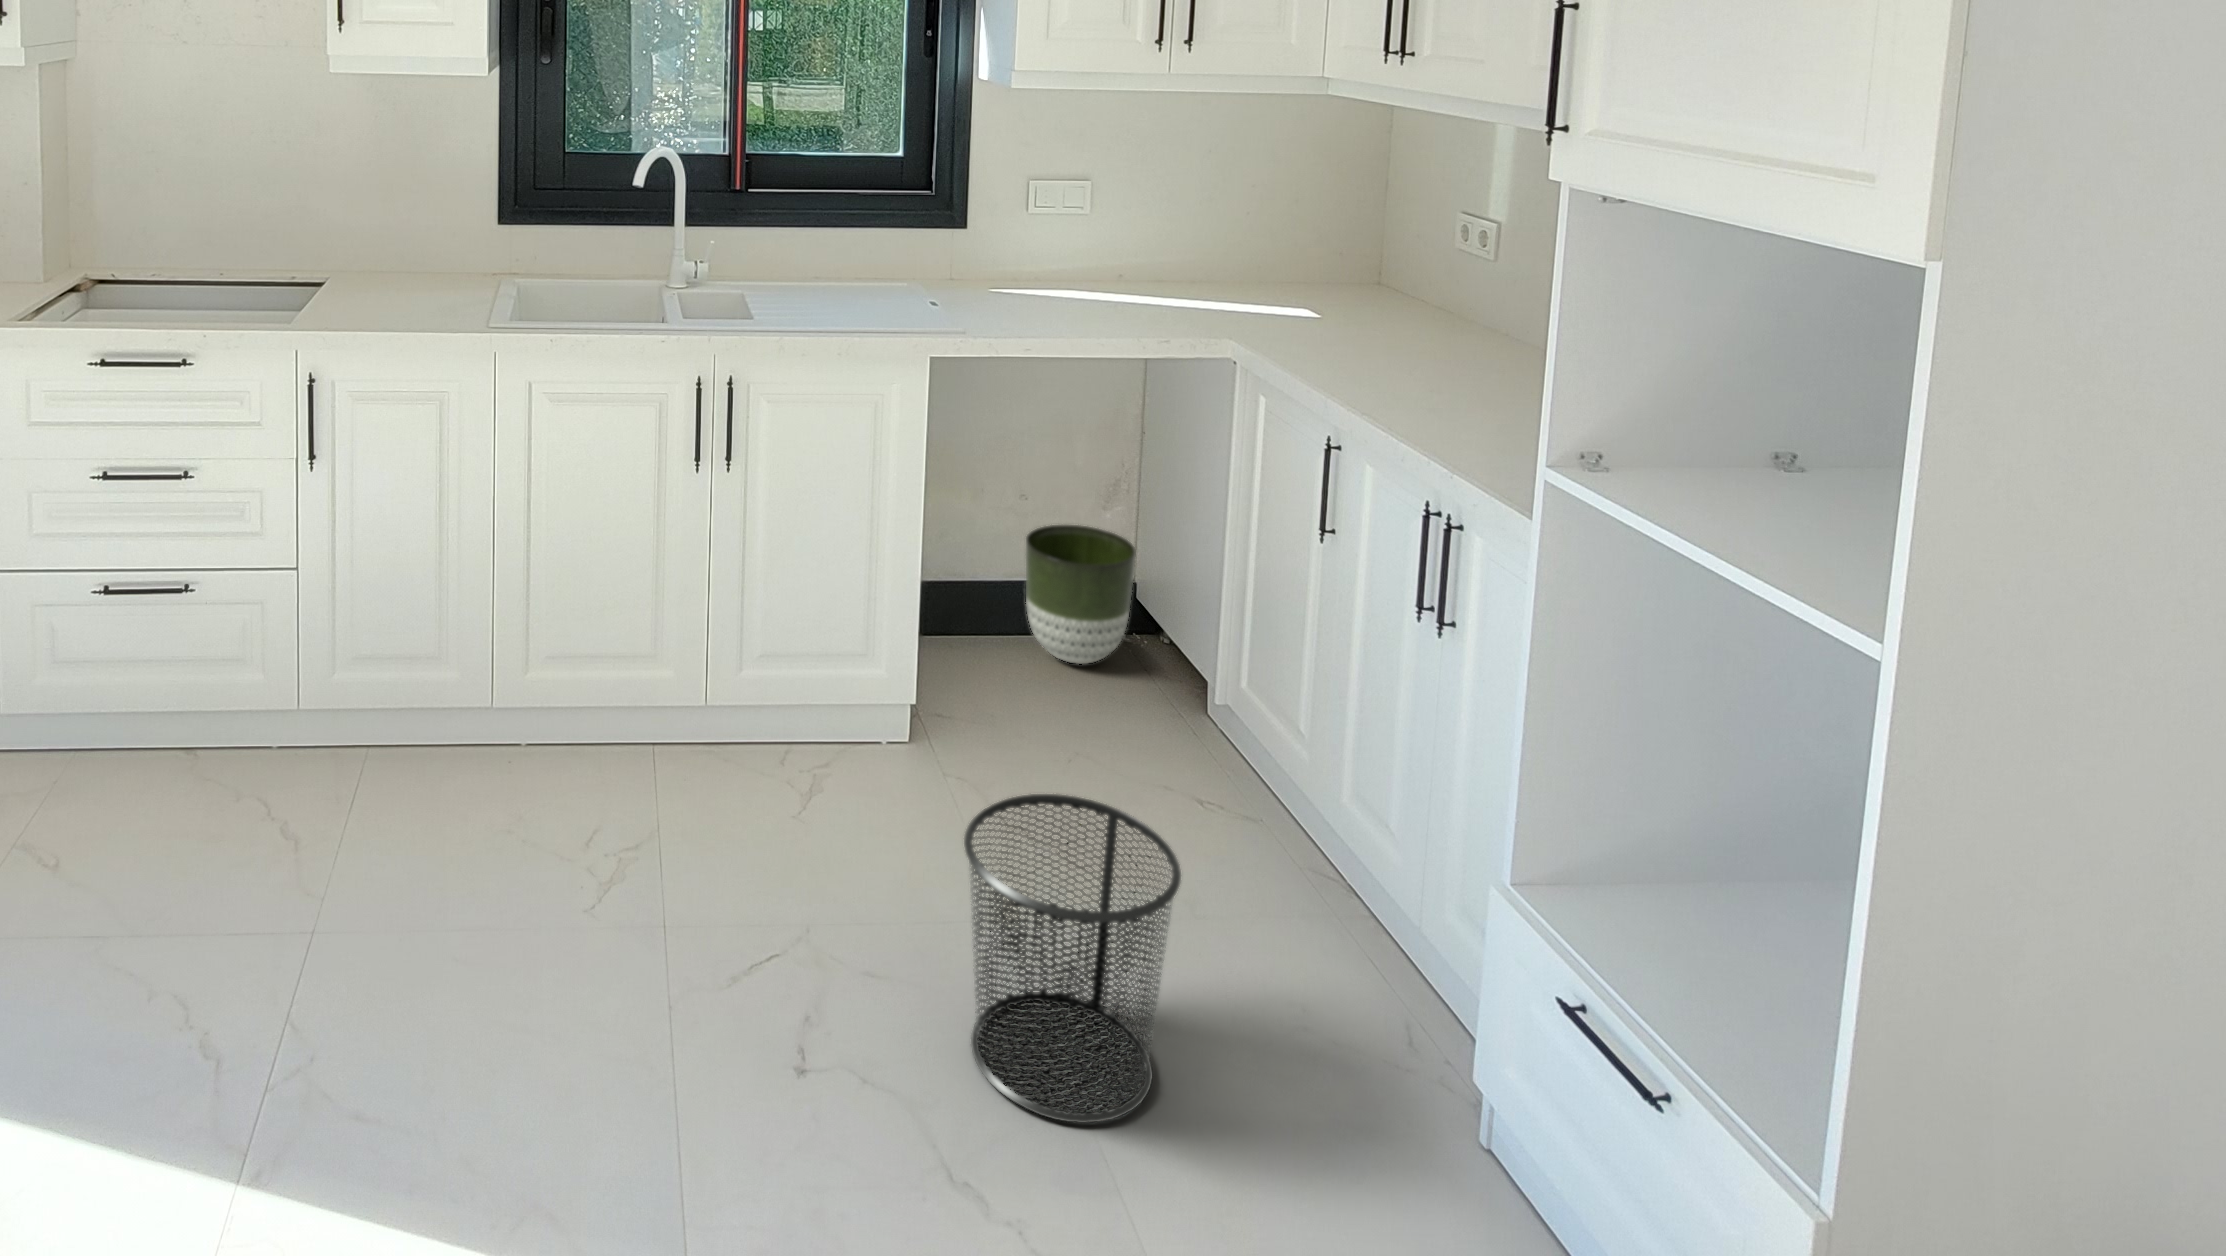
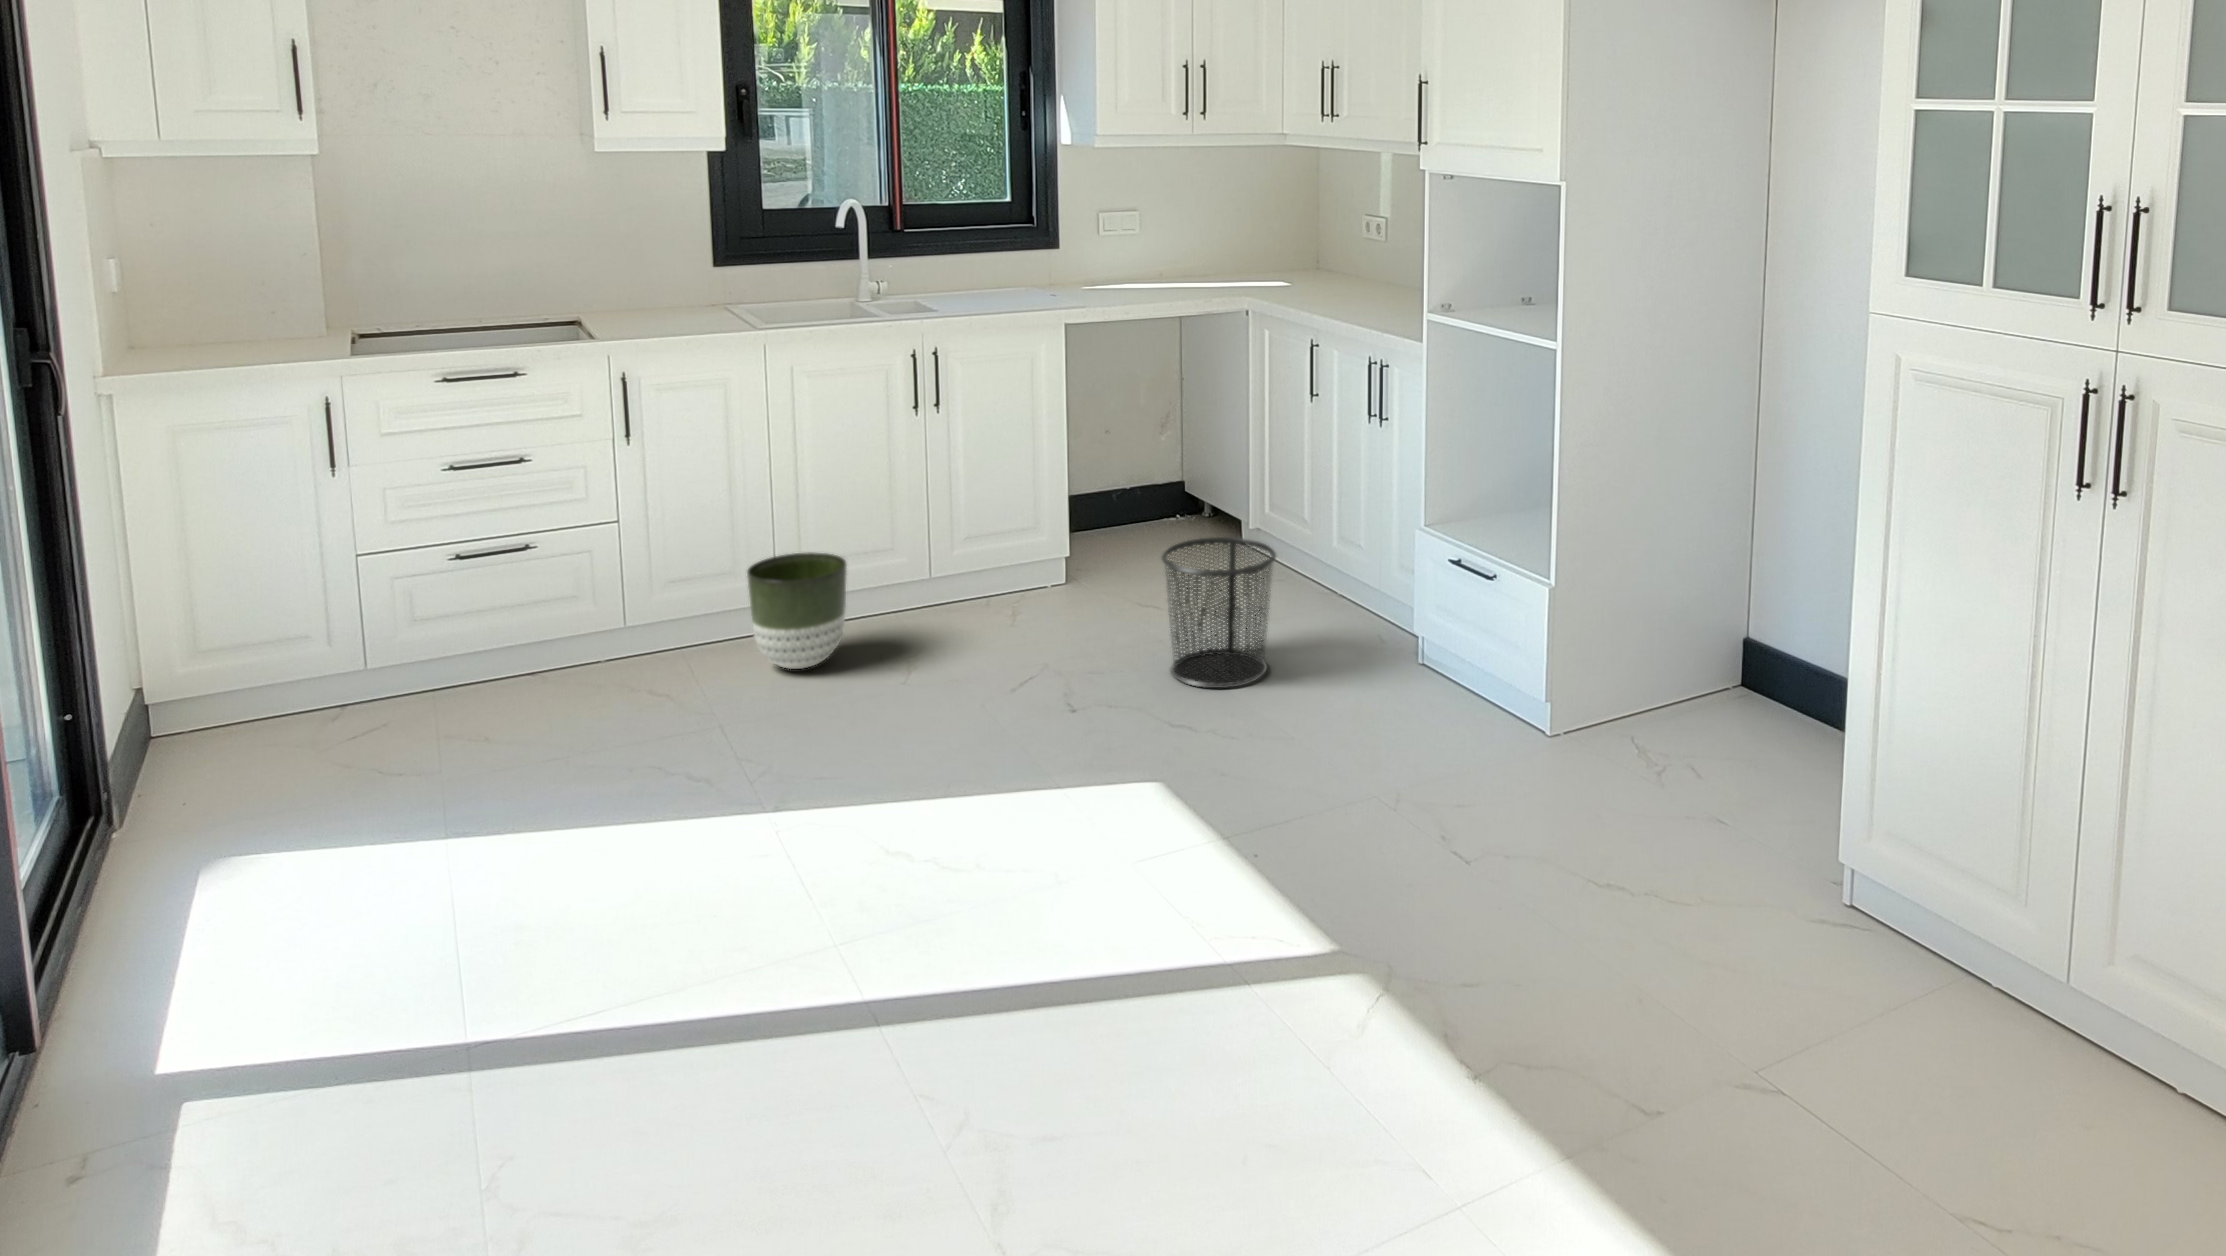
planter: present [1026,525,1136,664] -> present [747,552,847,669]

